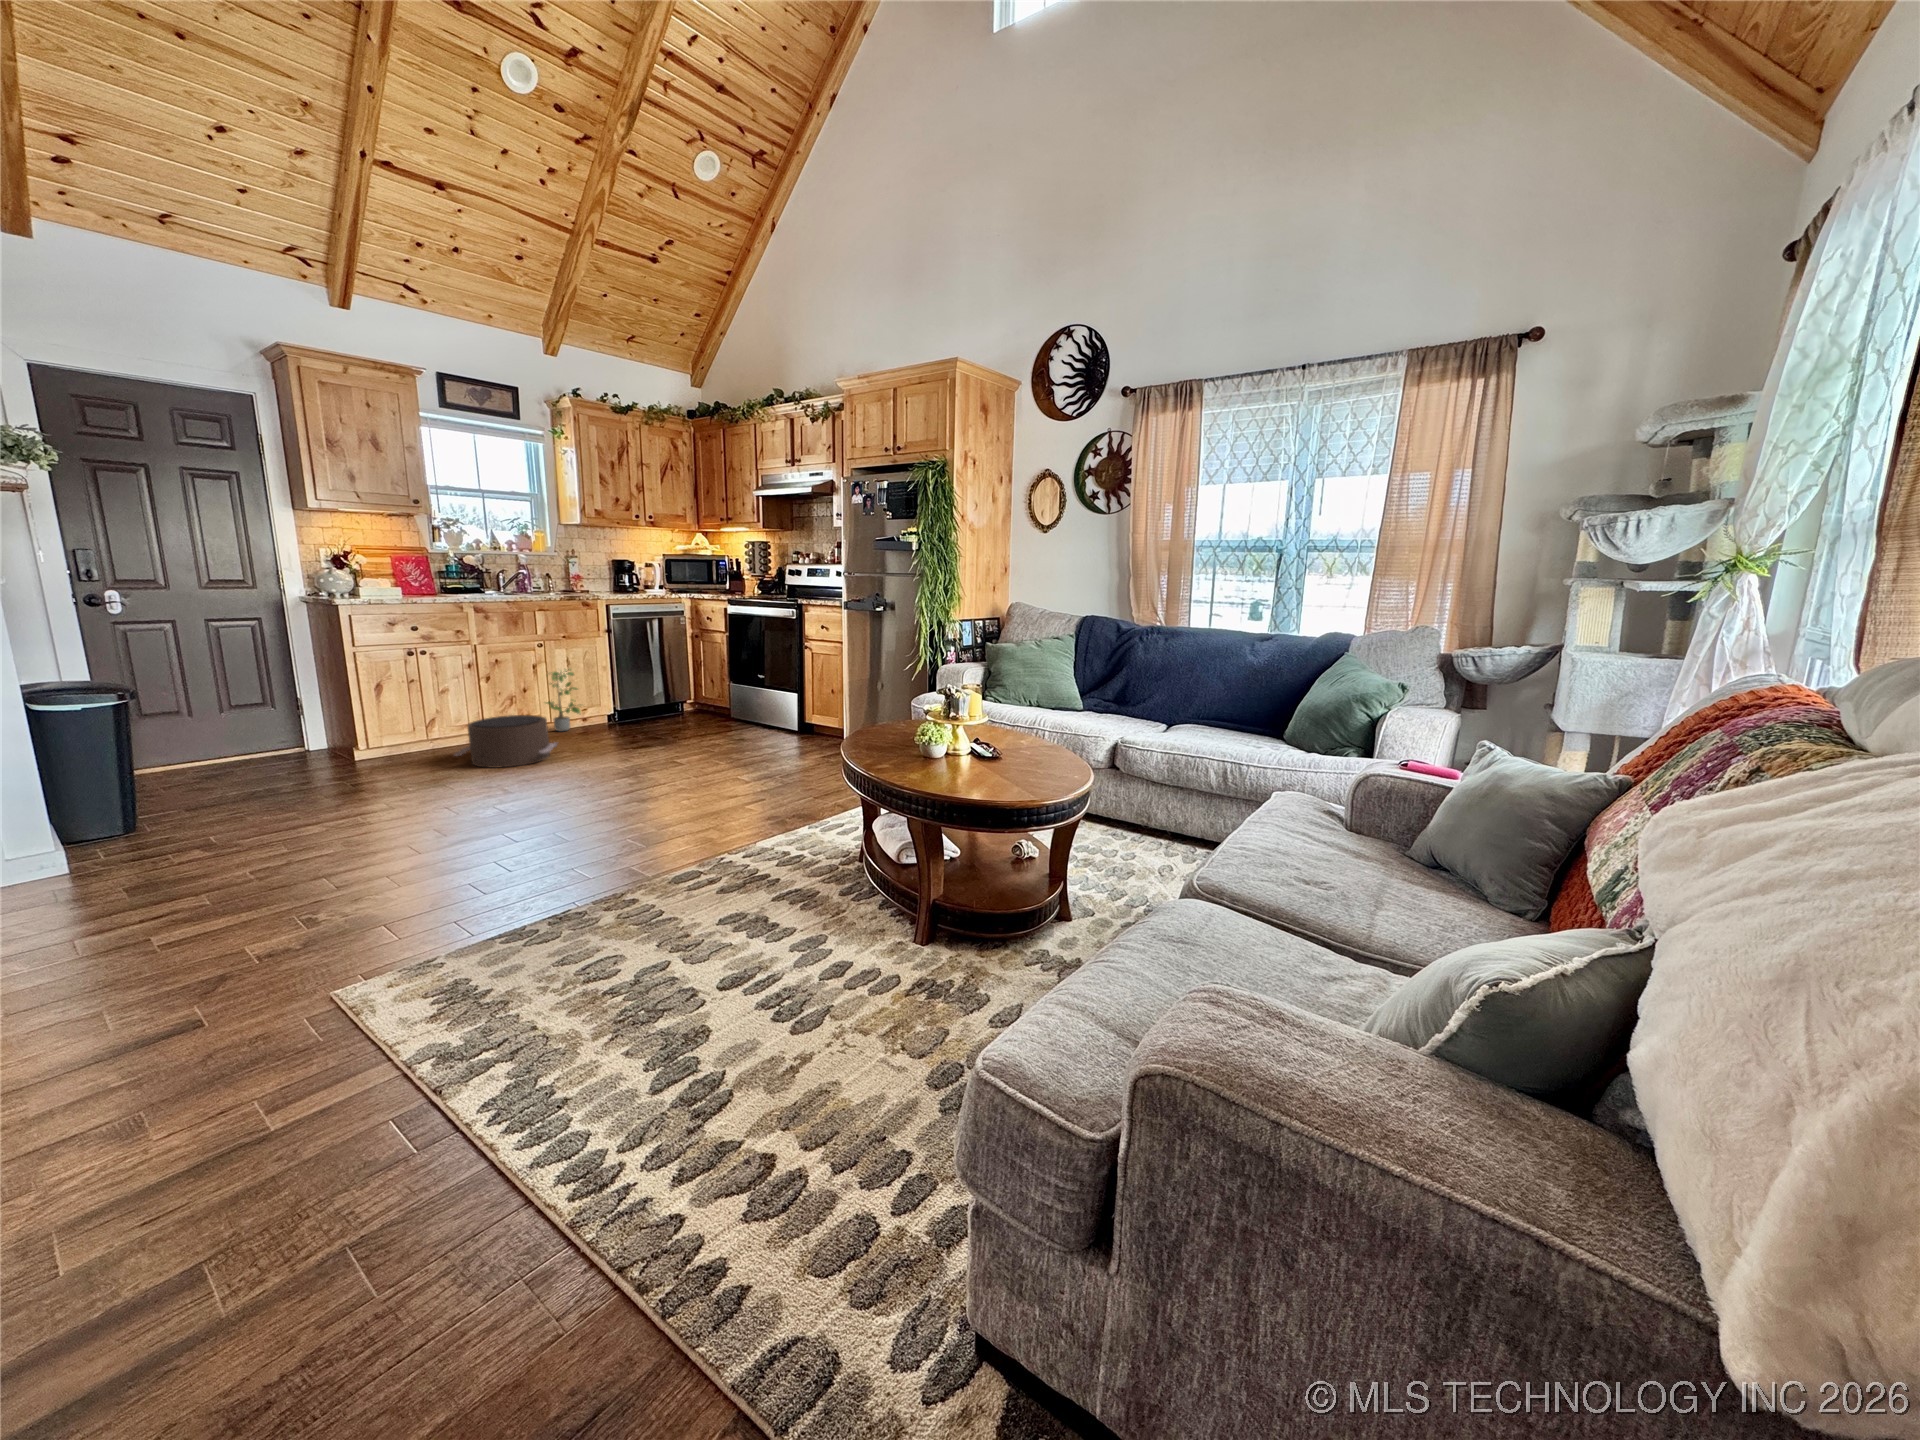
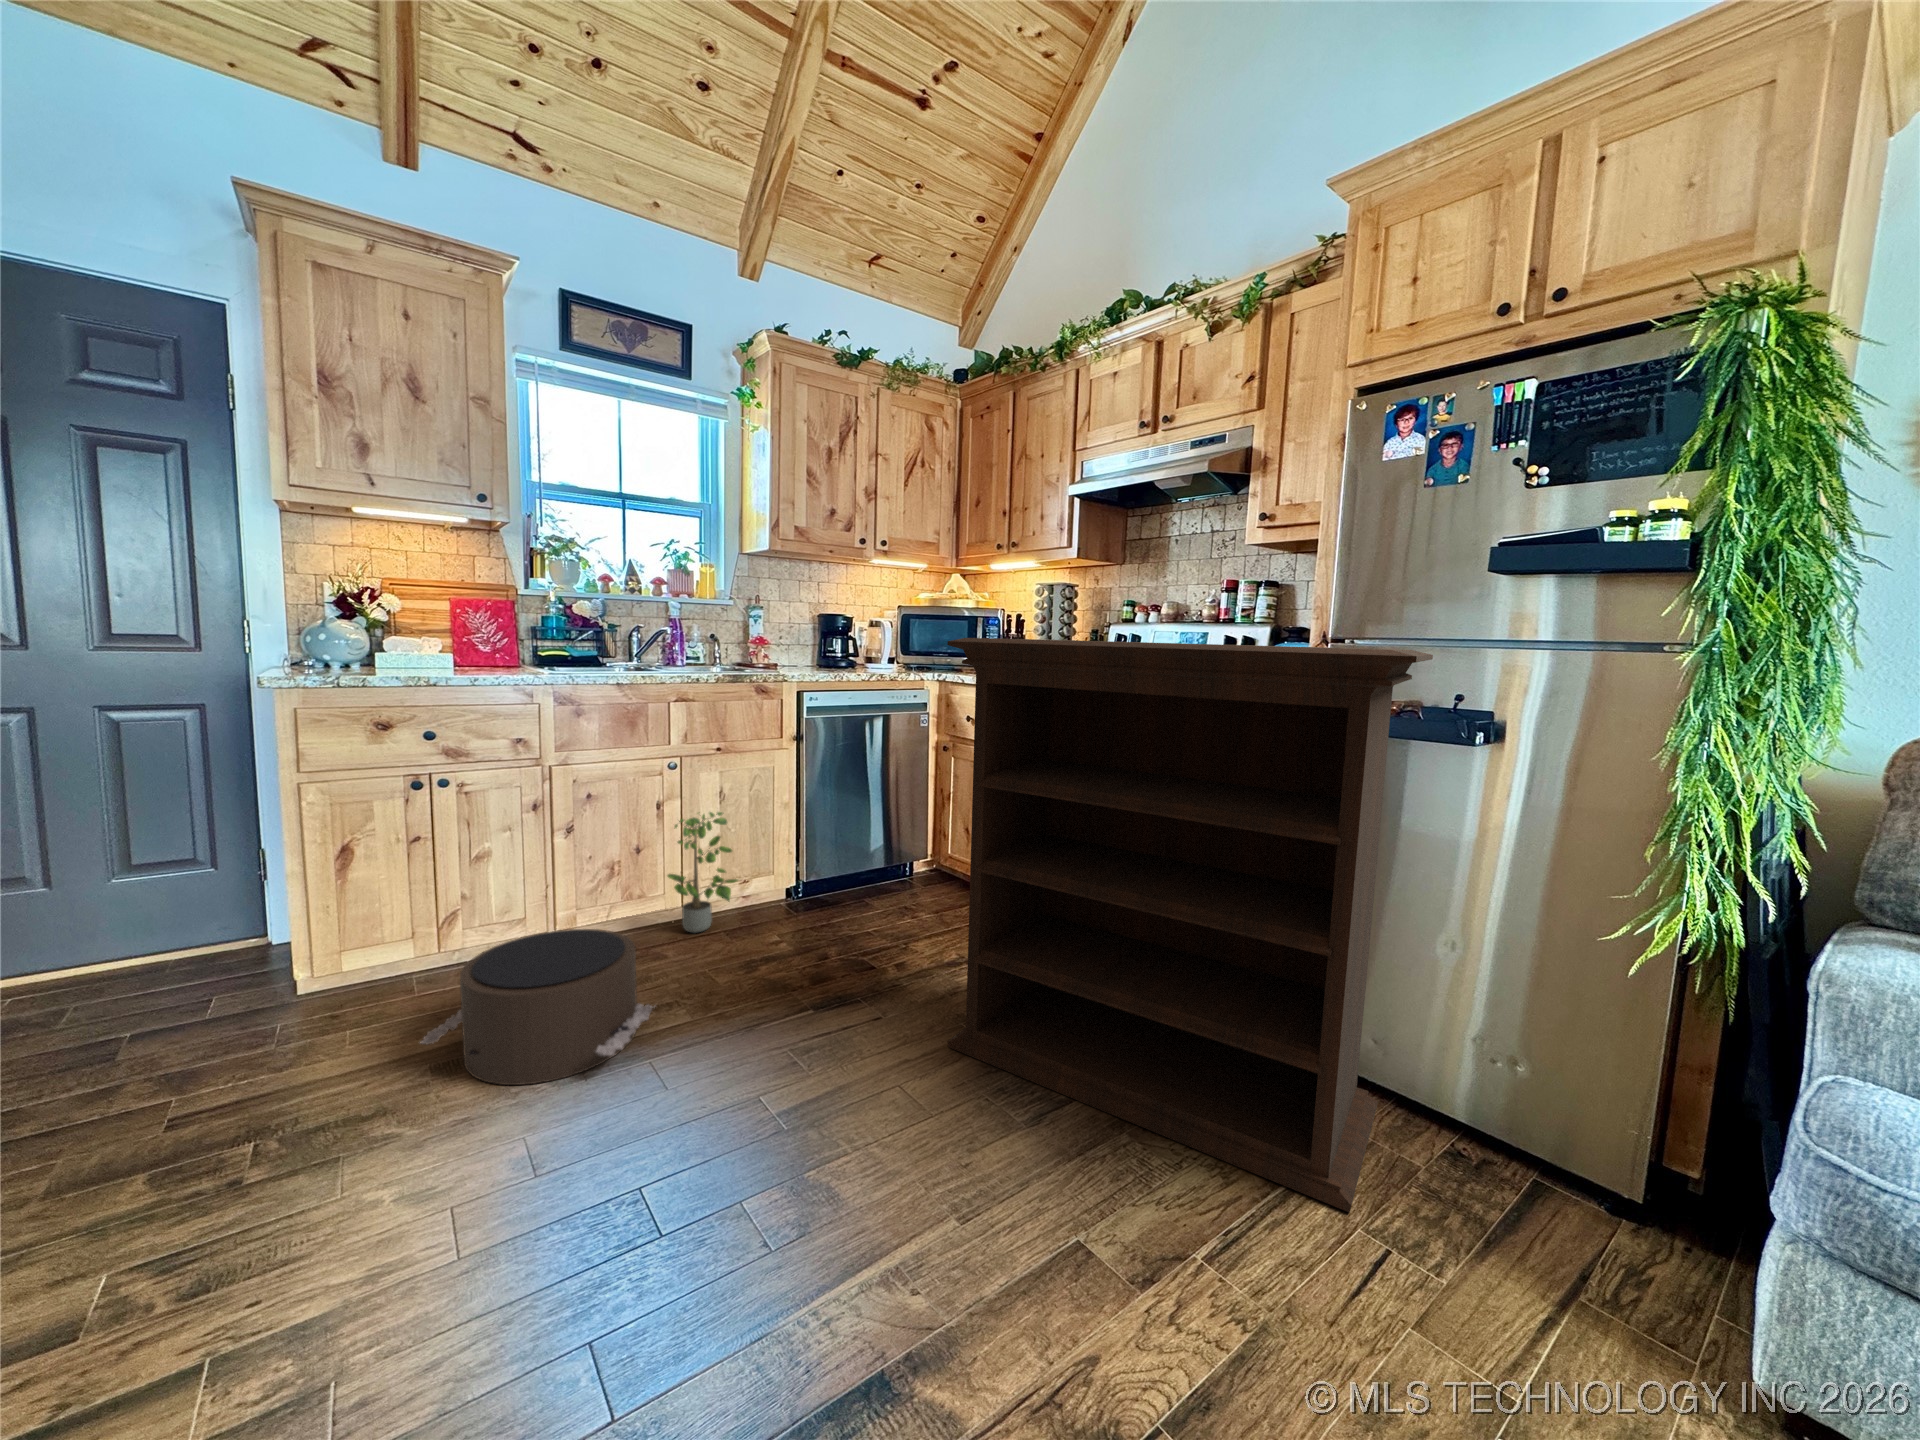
bookshelf: none [682,575,864,763] -> present [947,638,1433,1213]

